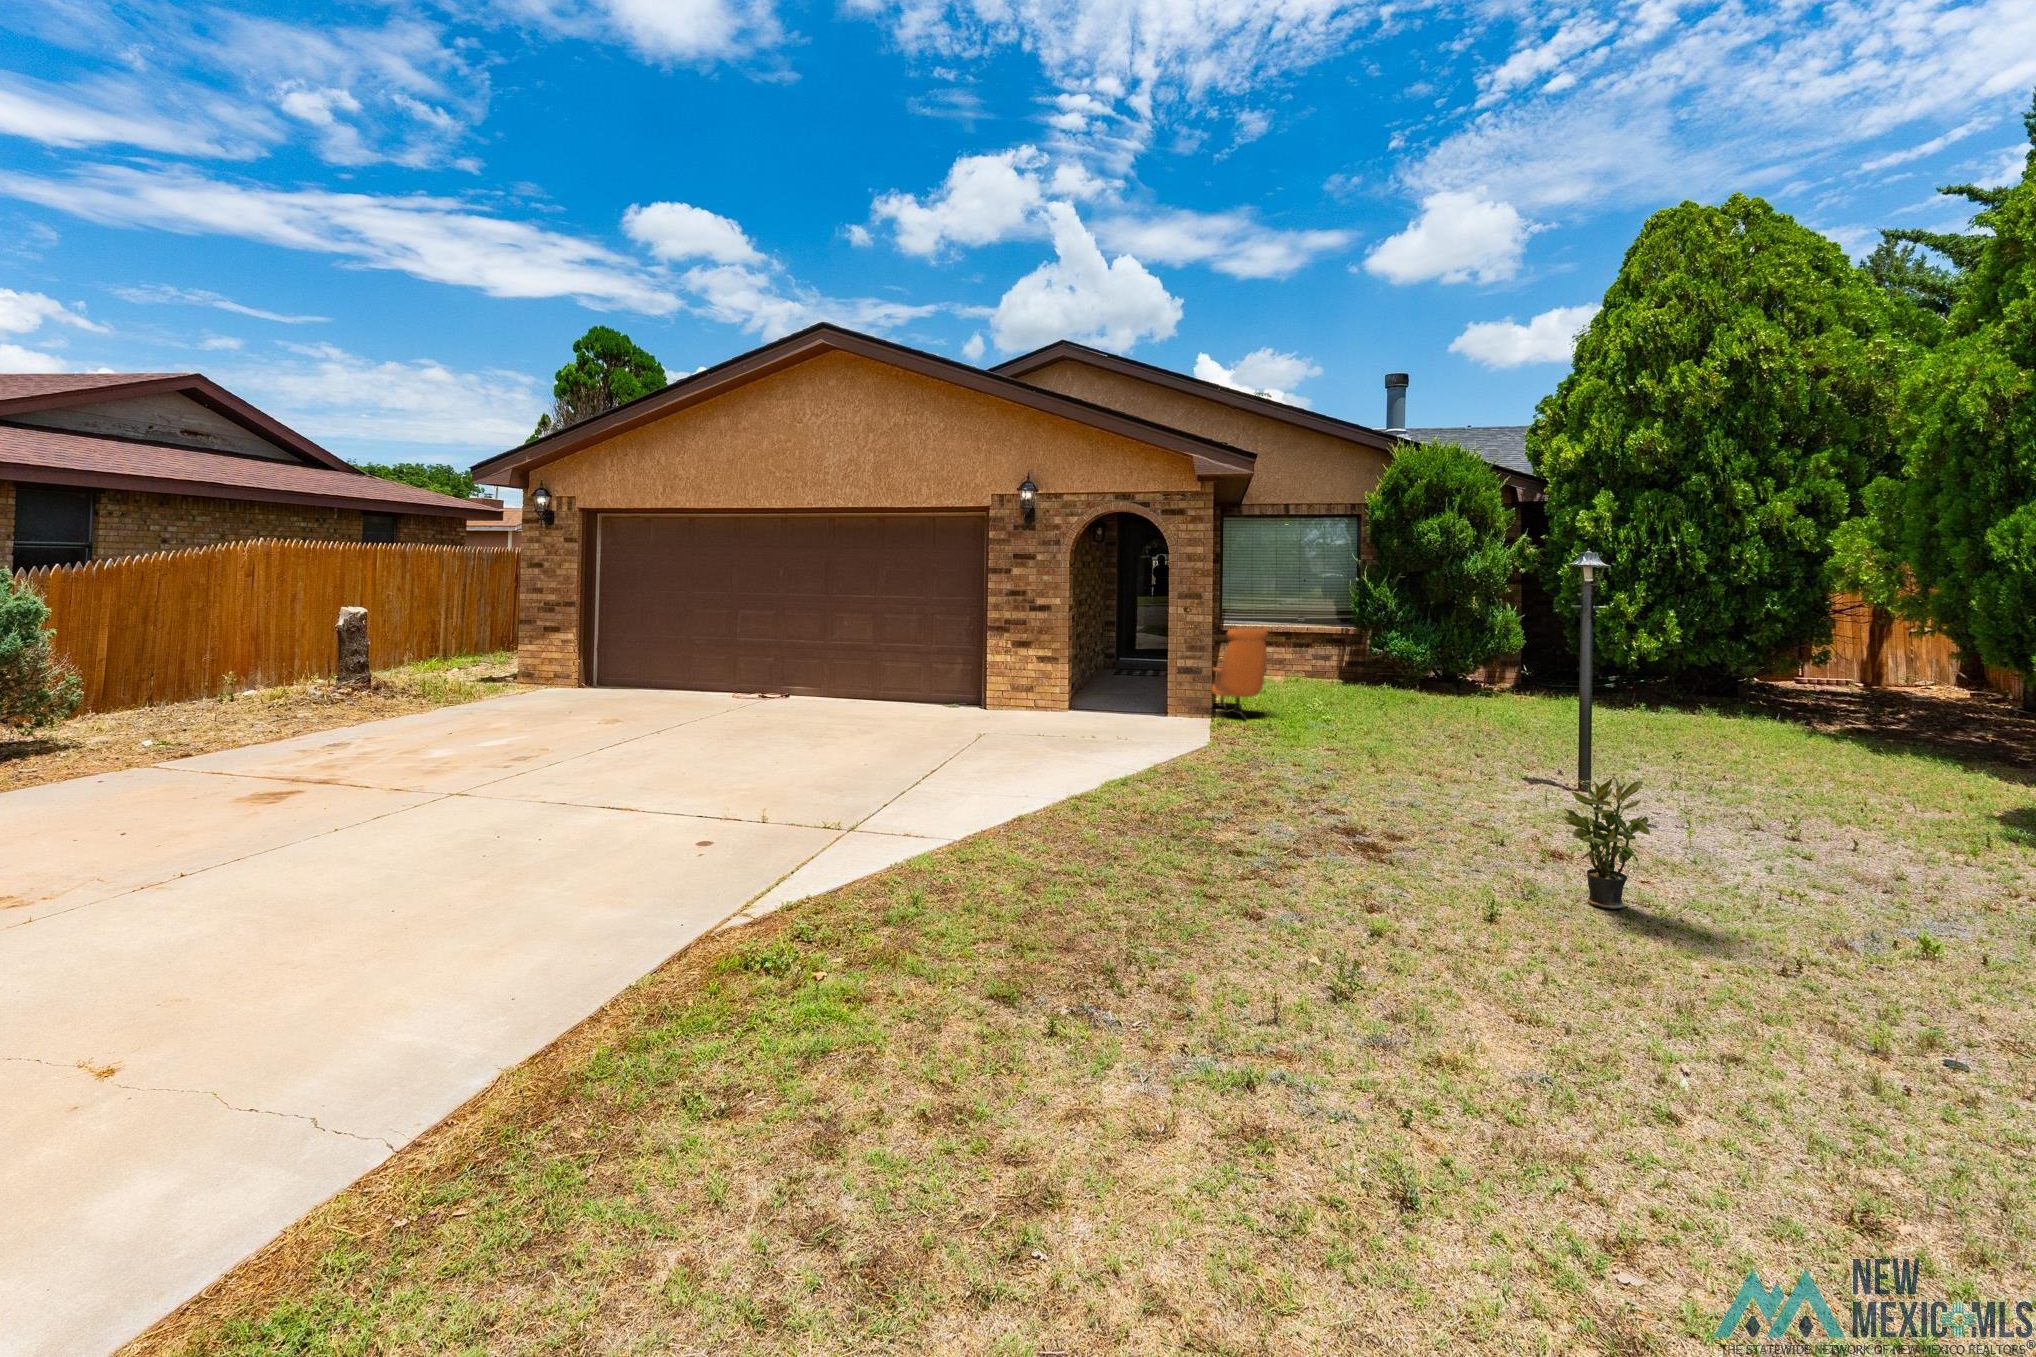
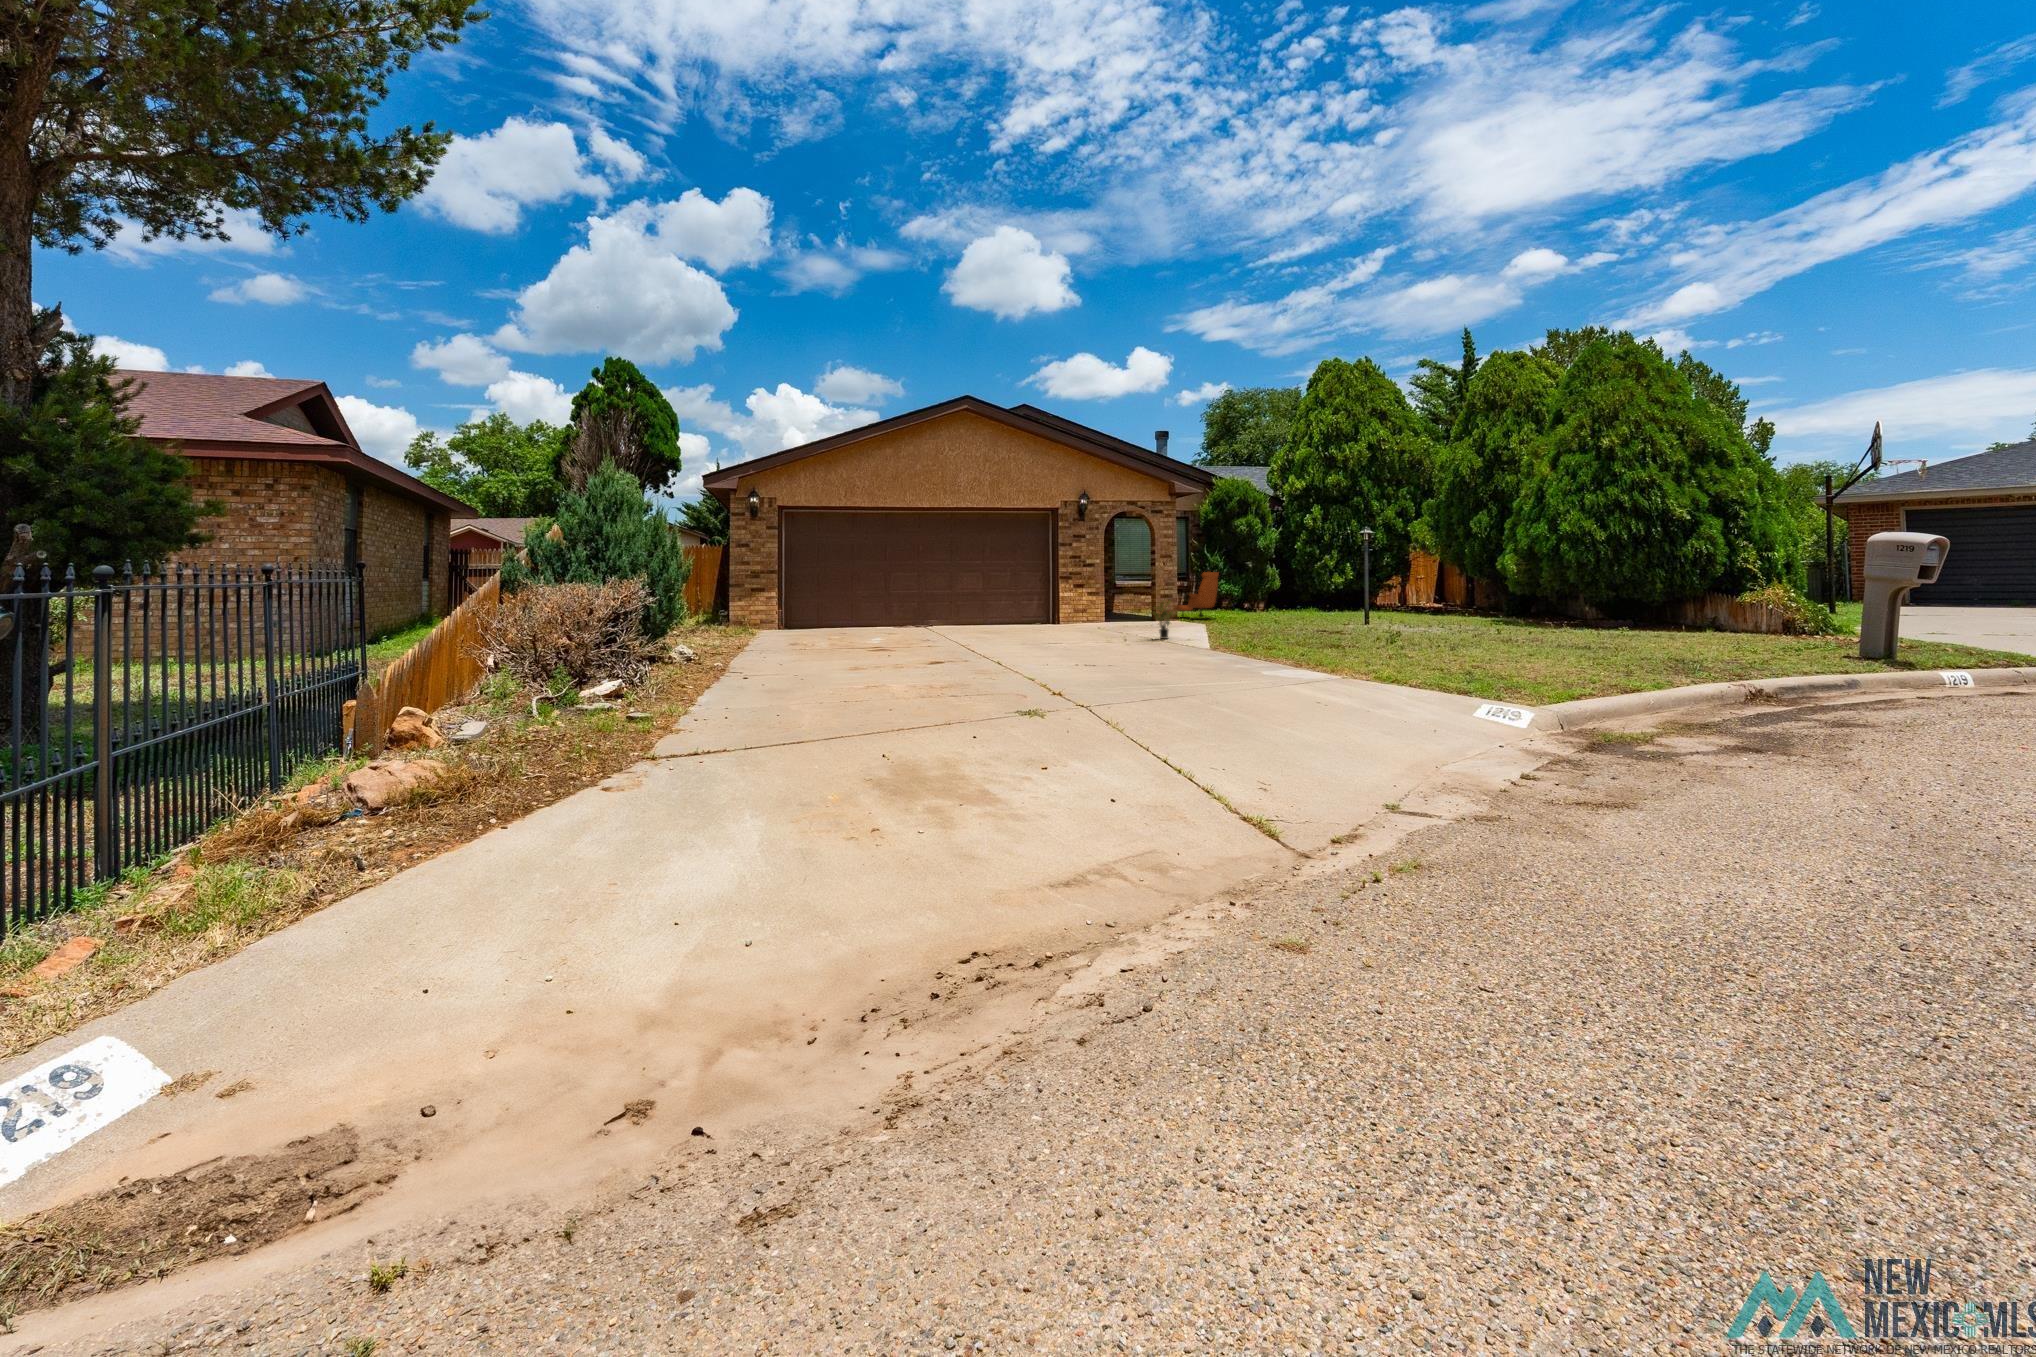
potted plant: present [1564,775,1650,909] -> present [1153,602,1173,639]

